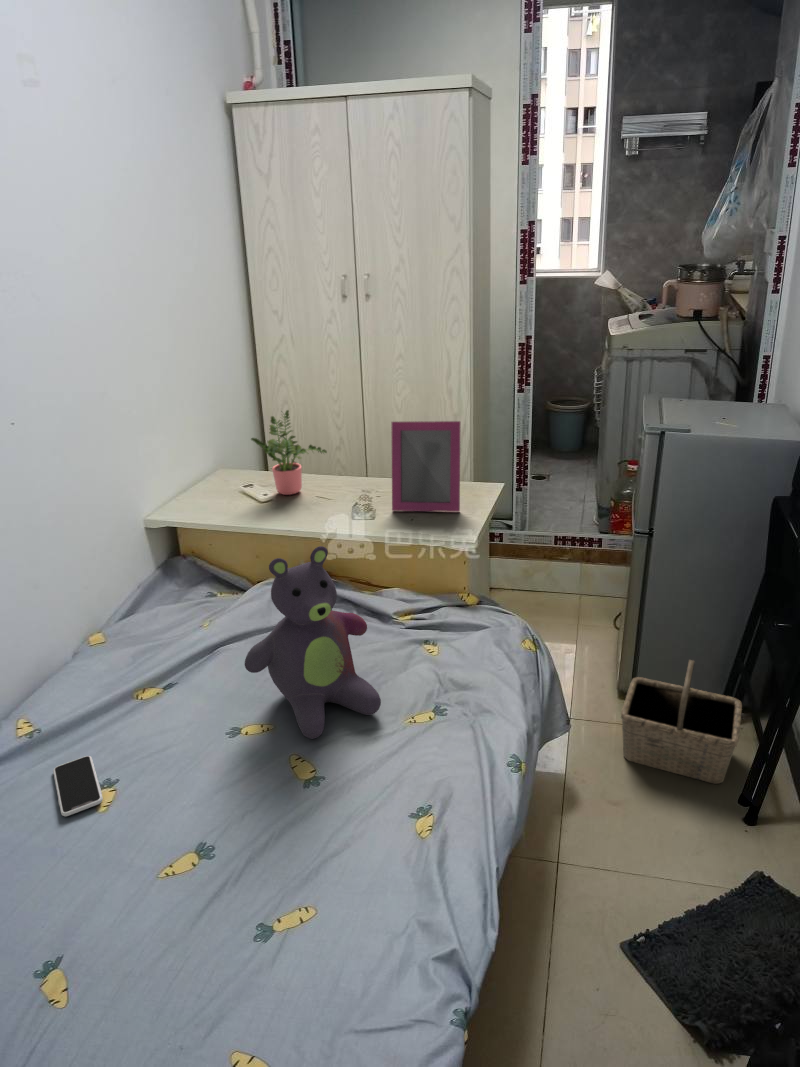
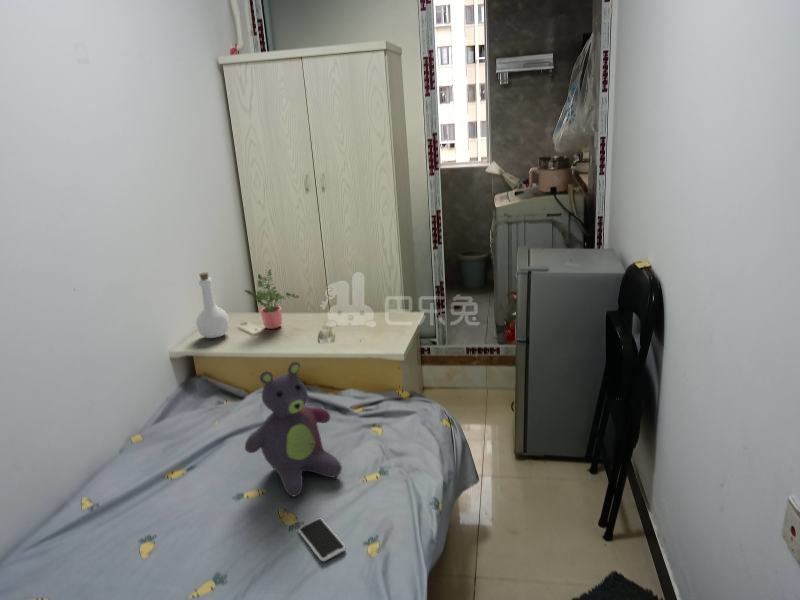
bottle: none [183,410,228,503] -> present [196,272,229,338]
picture frame: present [391,421,460,512] -> none [343,272,394,336]
basket: present [621,660,742,784] -> none [516,428,598,515]
smartphone: present [53,756,103,816] -> present [299,519,346,561]

